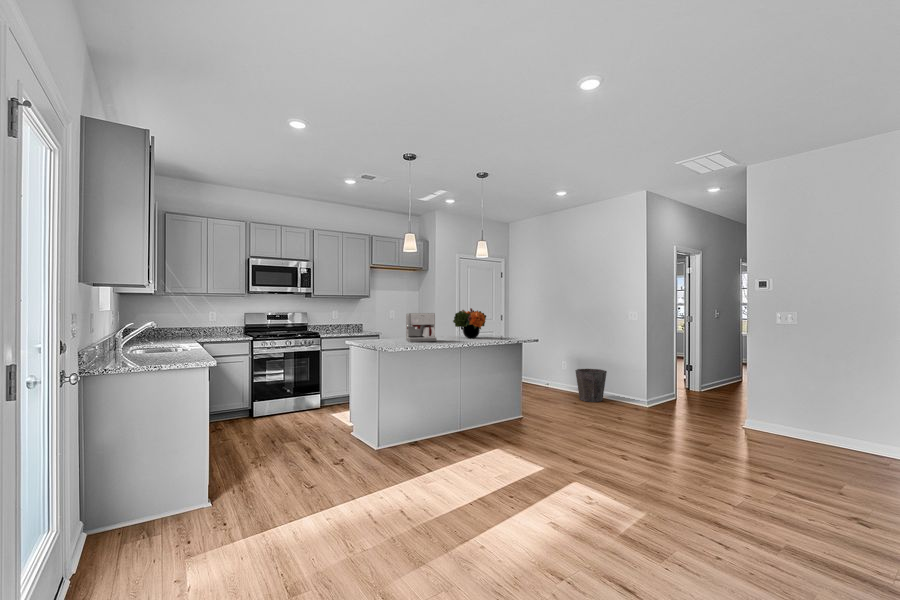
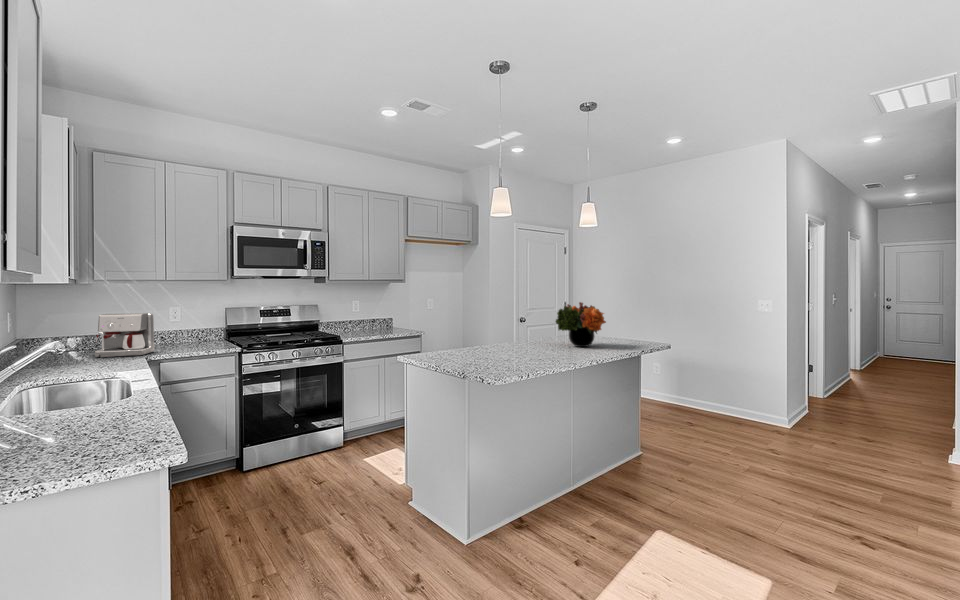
coffee maker: present [406,313,436,342] -> present [95,313,154,357]
waste bin: present [575,369,607,402] -> none [687,377,729,423]

